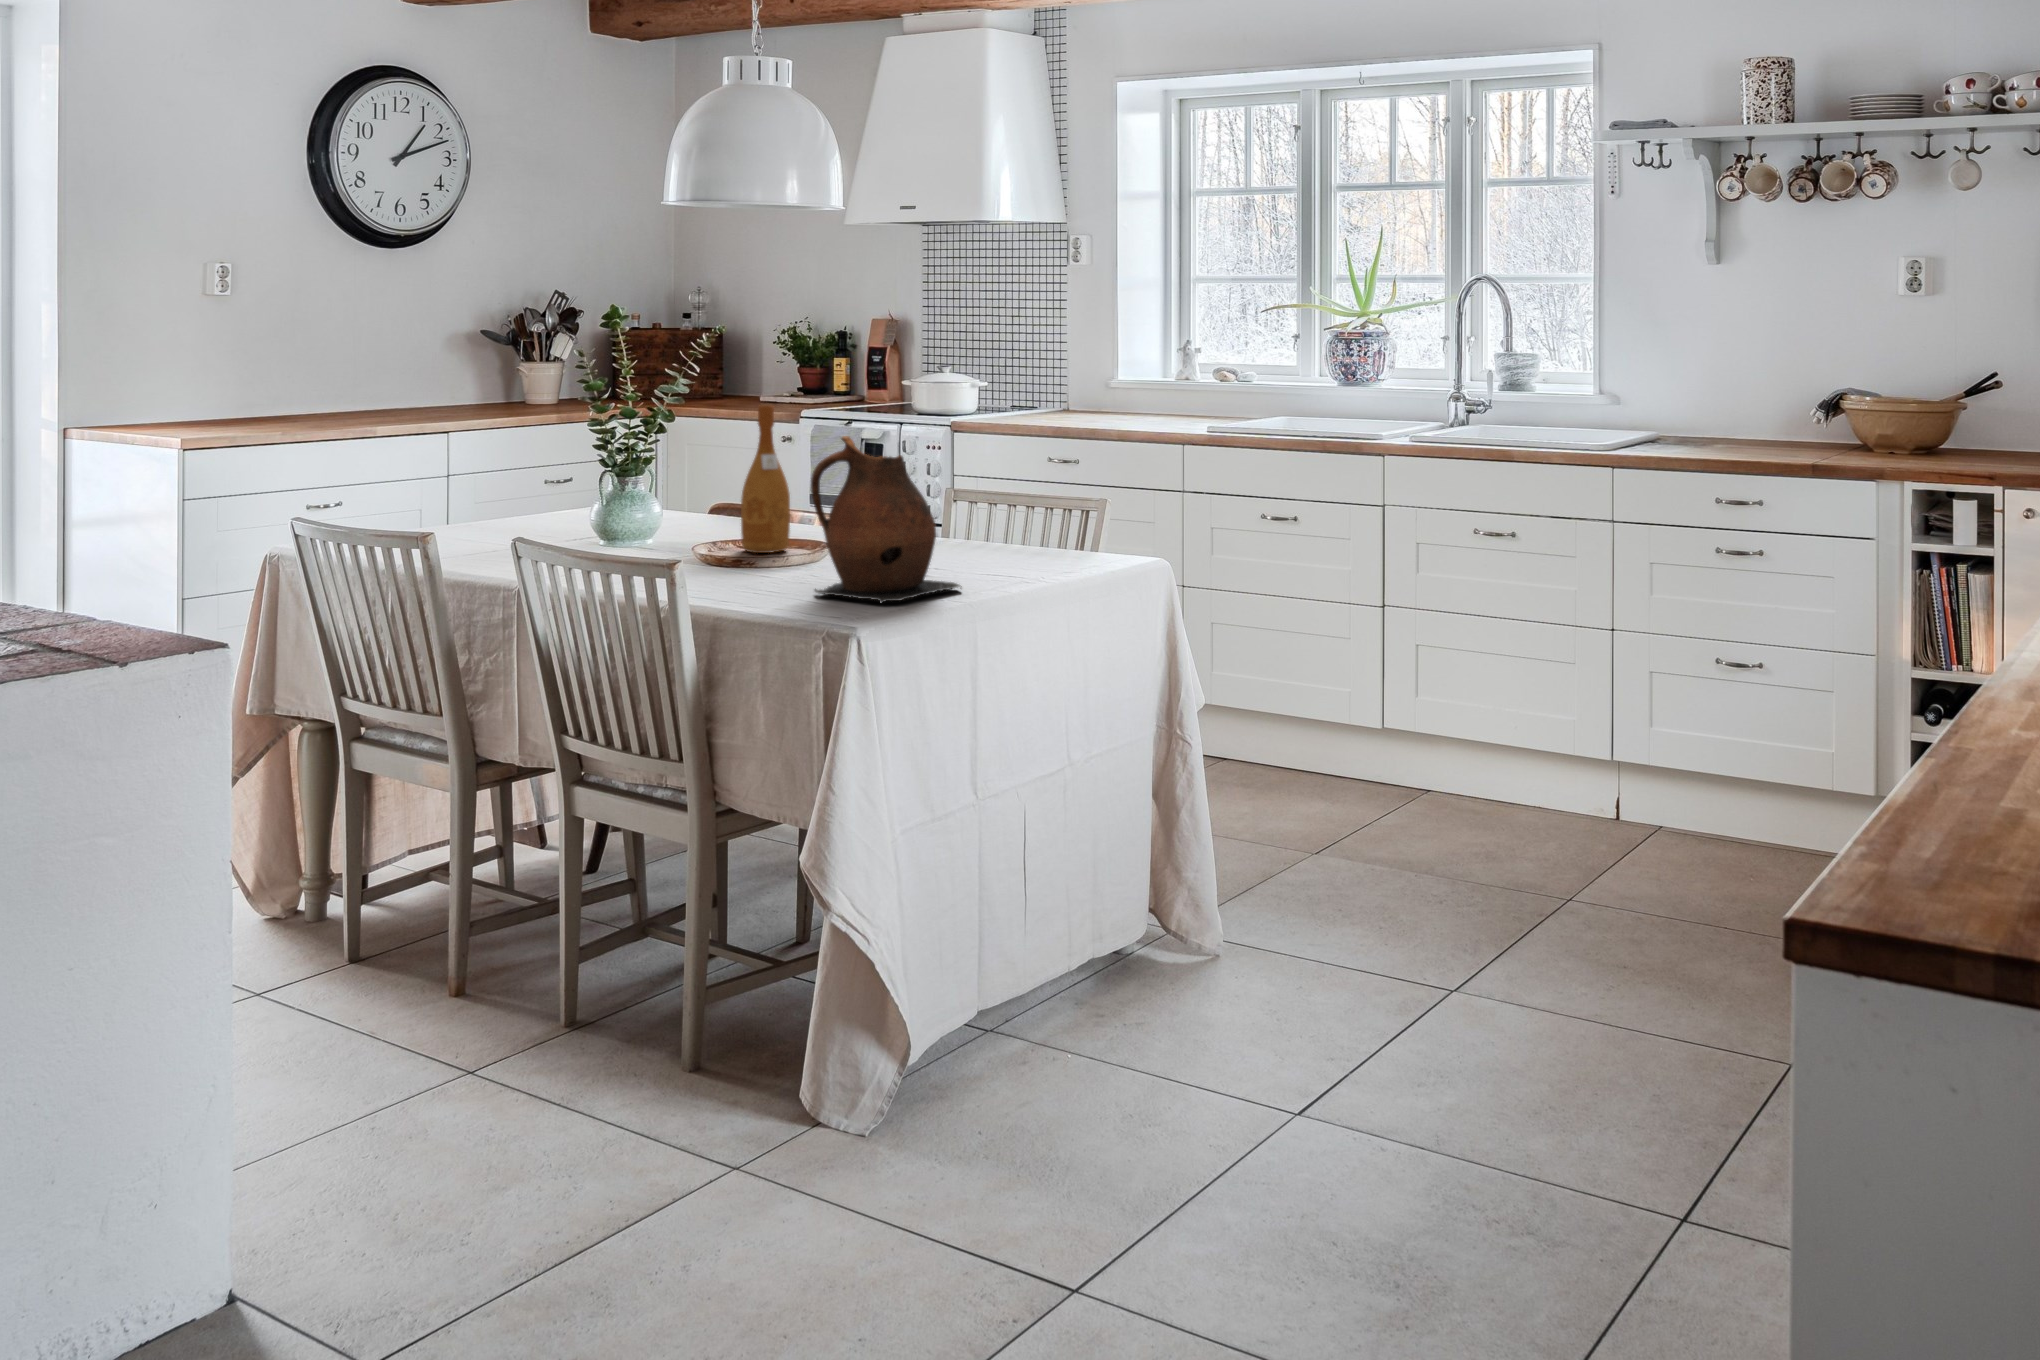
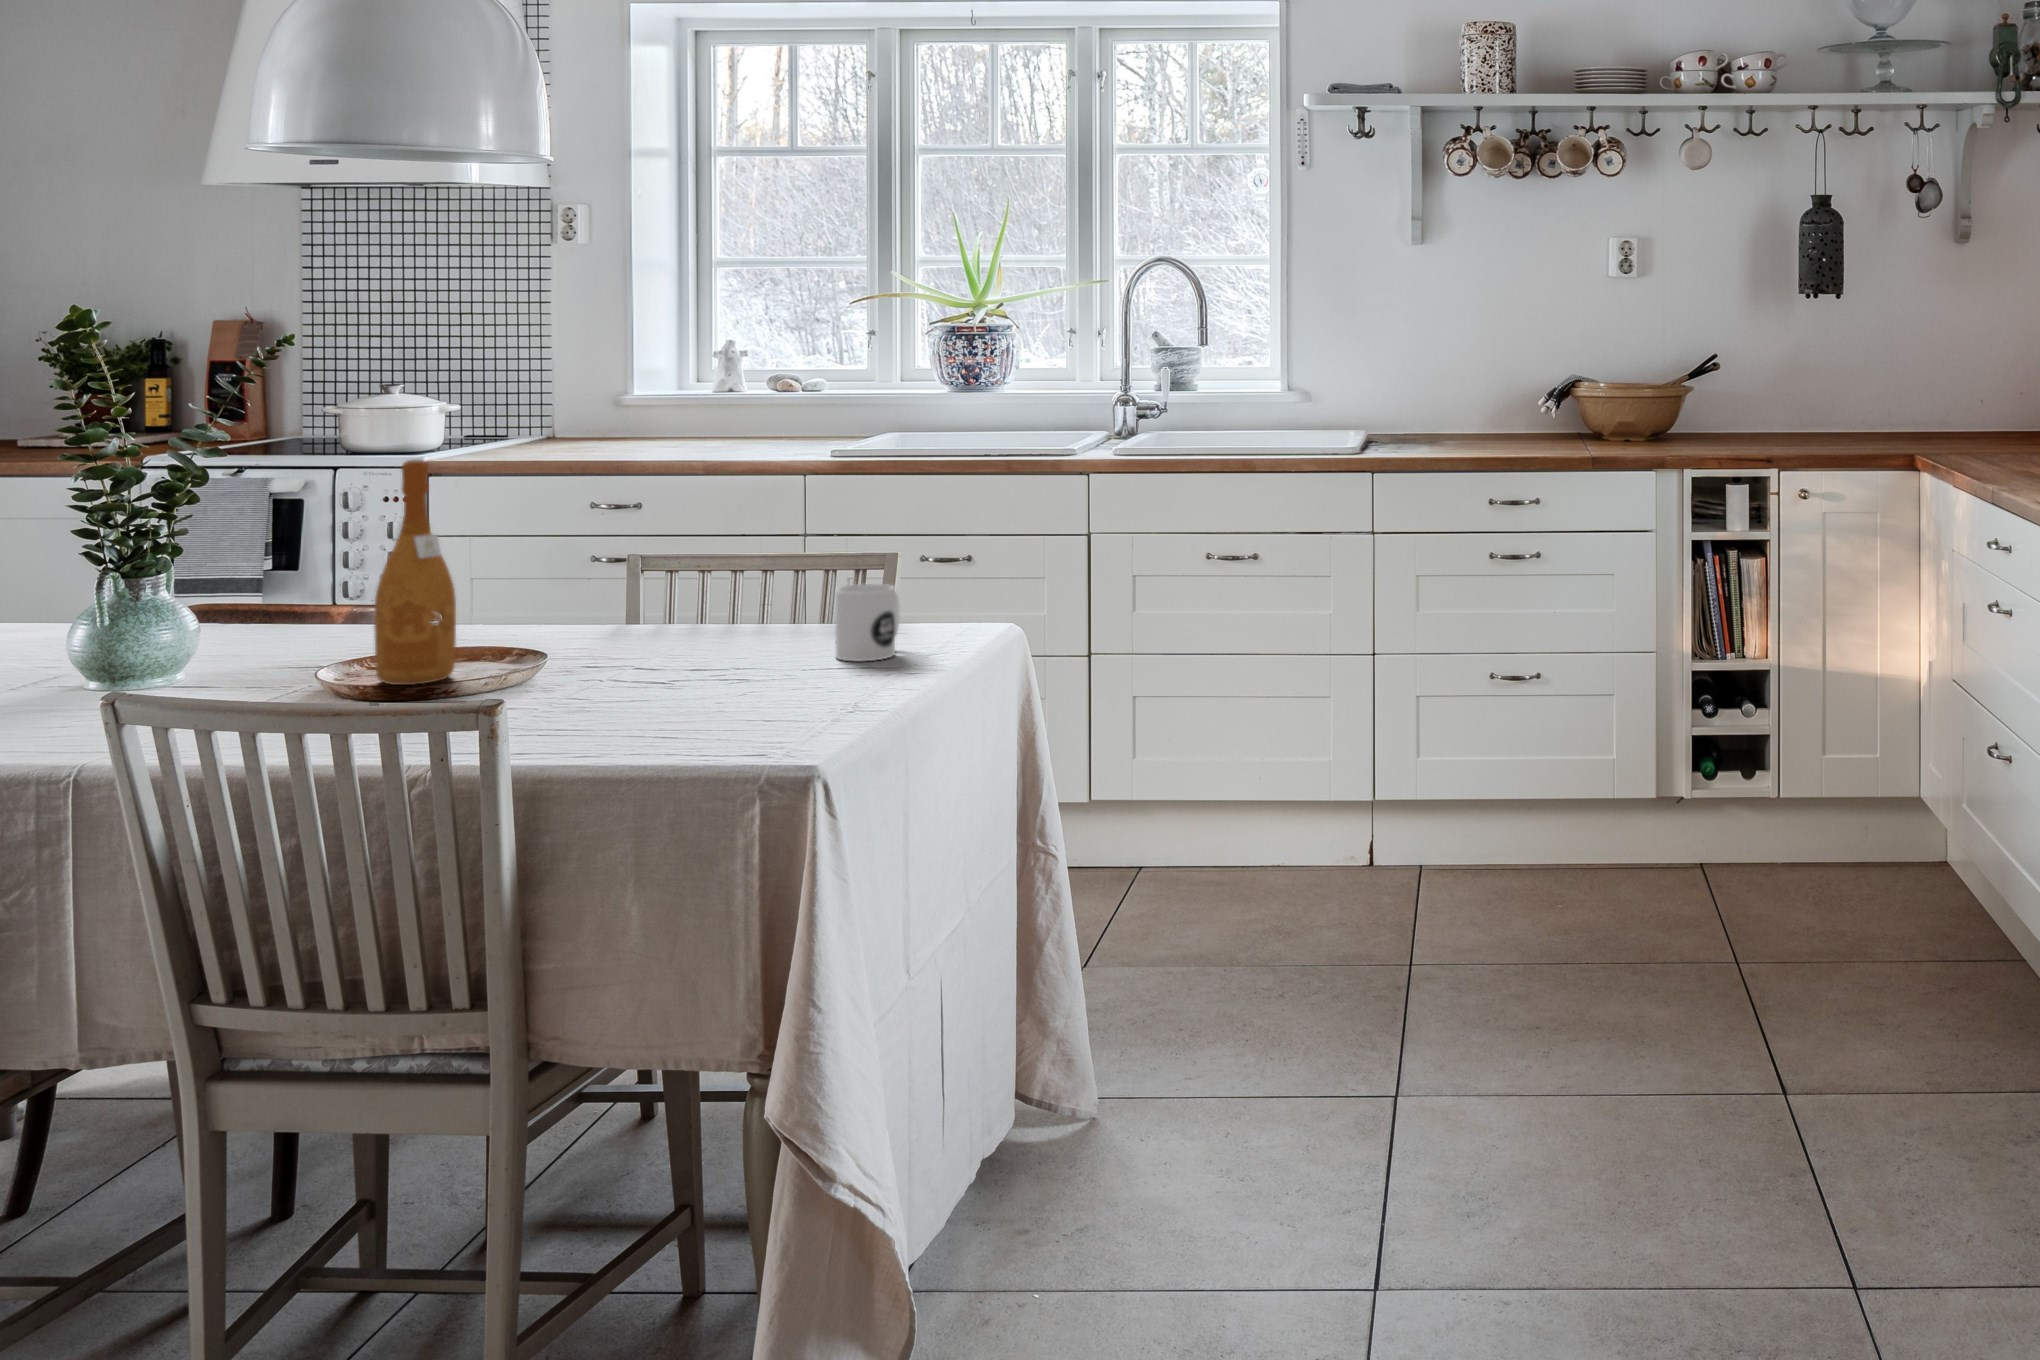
ceramic pitcher: present [811,436,962,603] -> none [616,505,835,747]
mug: none [1025,511,1078,567] -> present [836,584,899,661]

